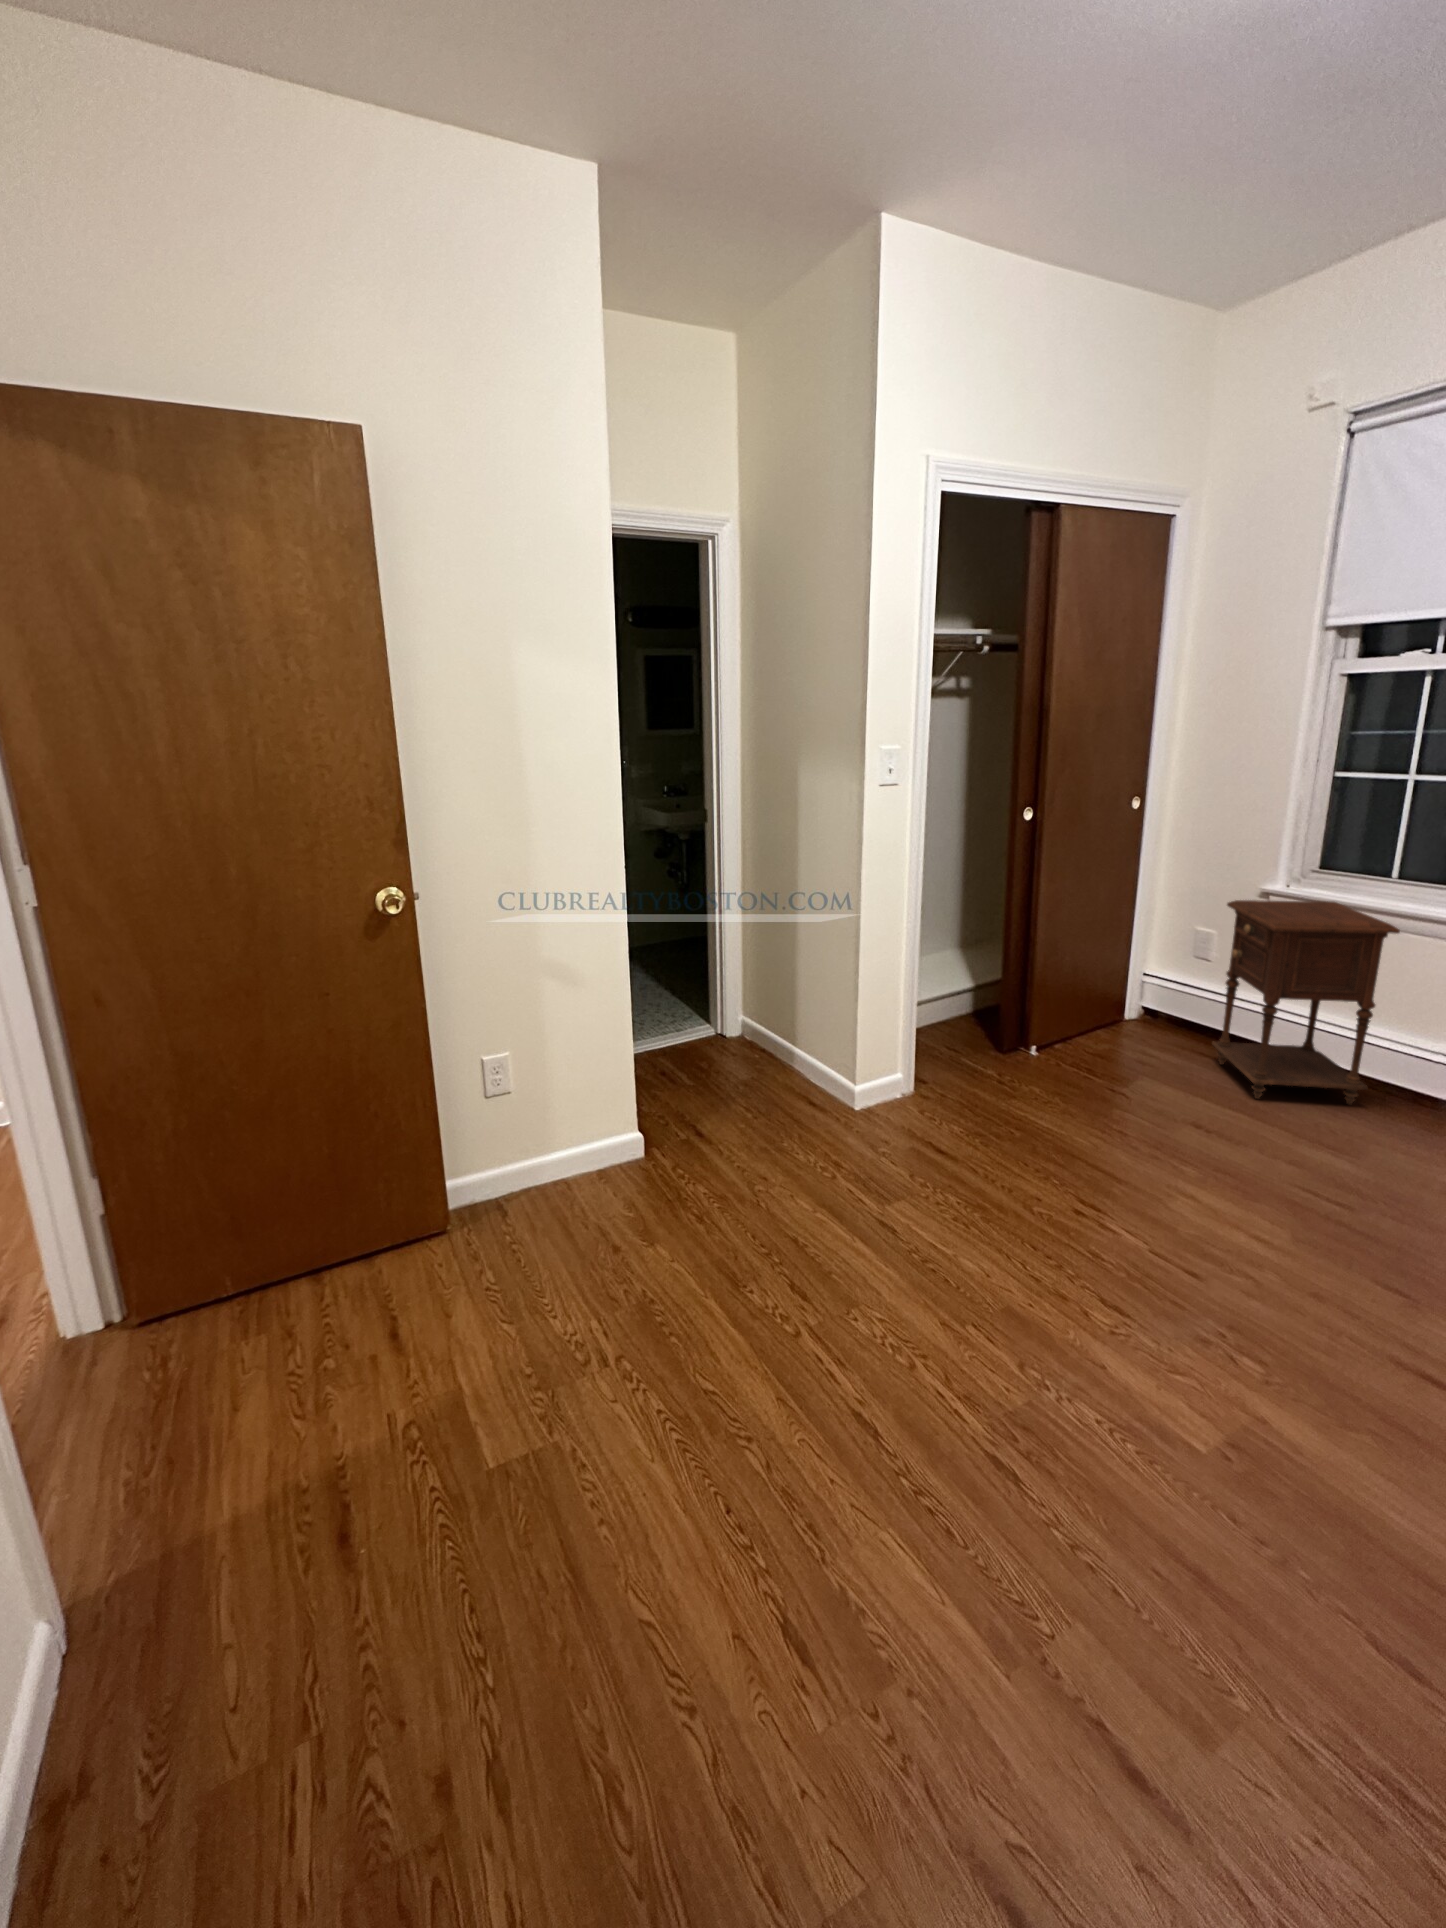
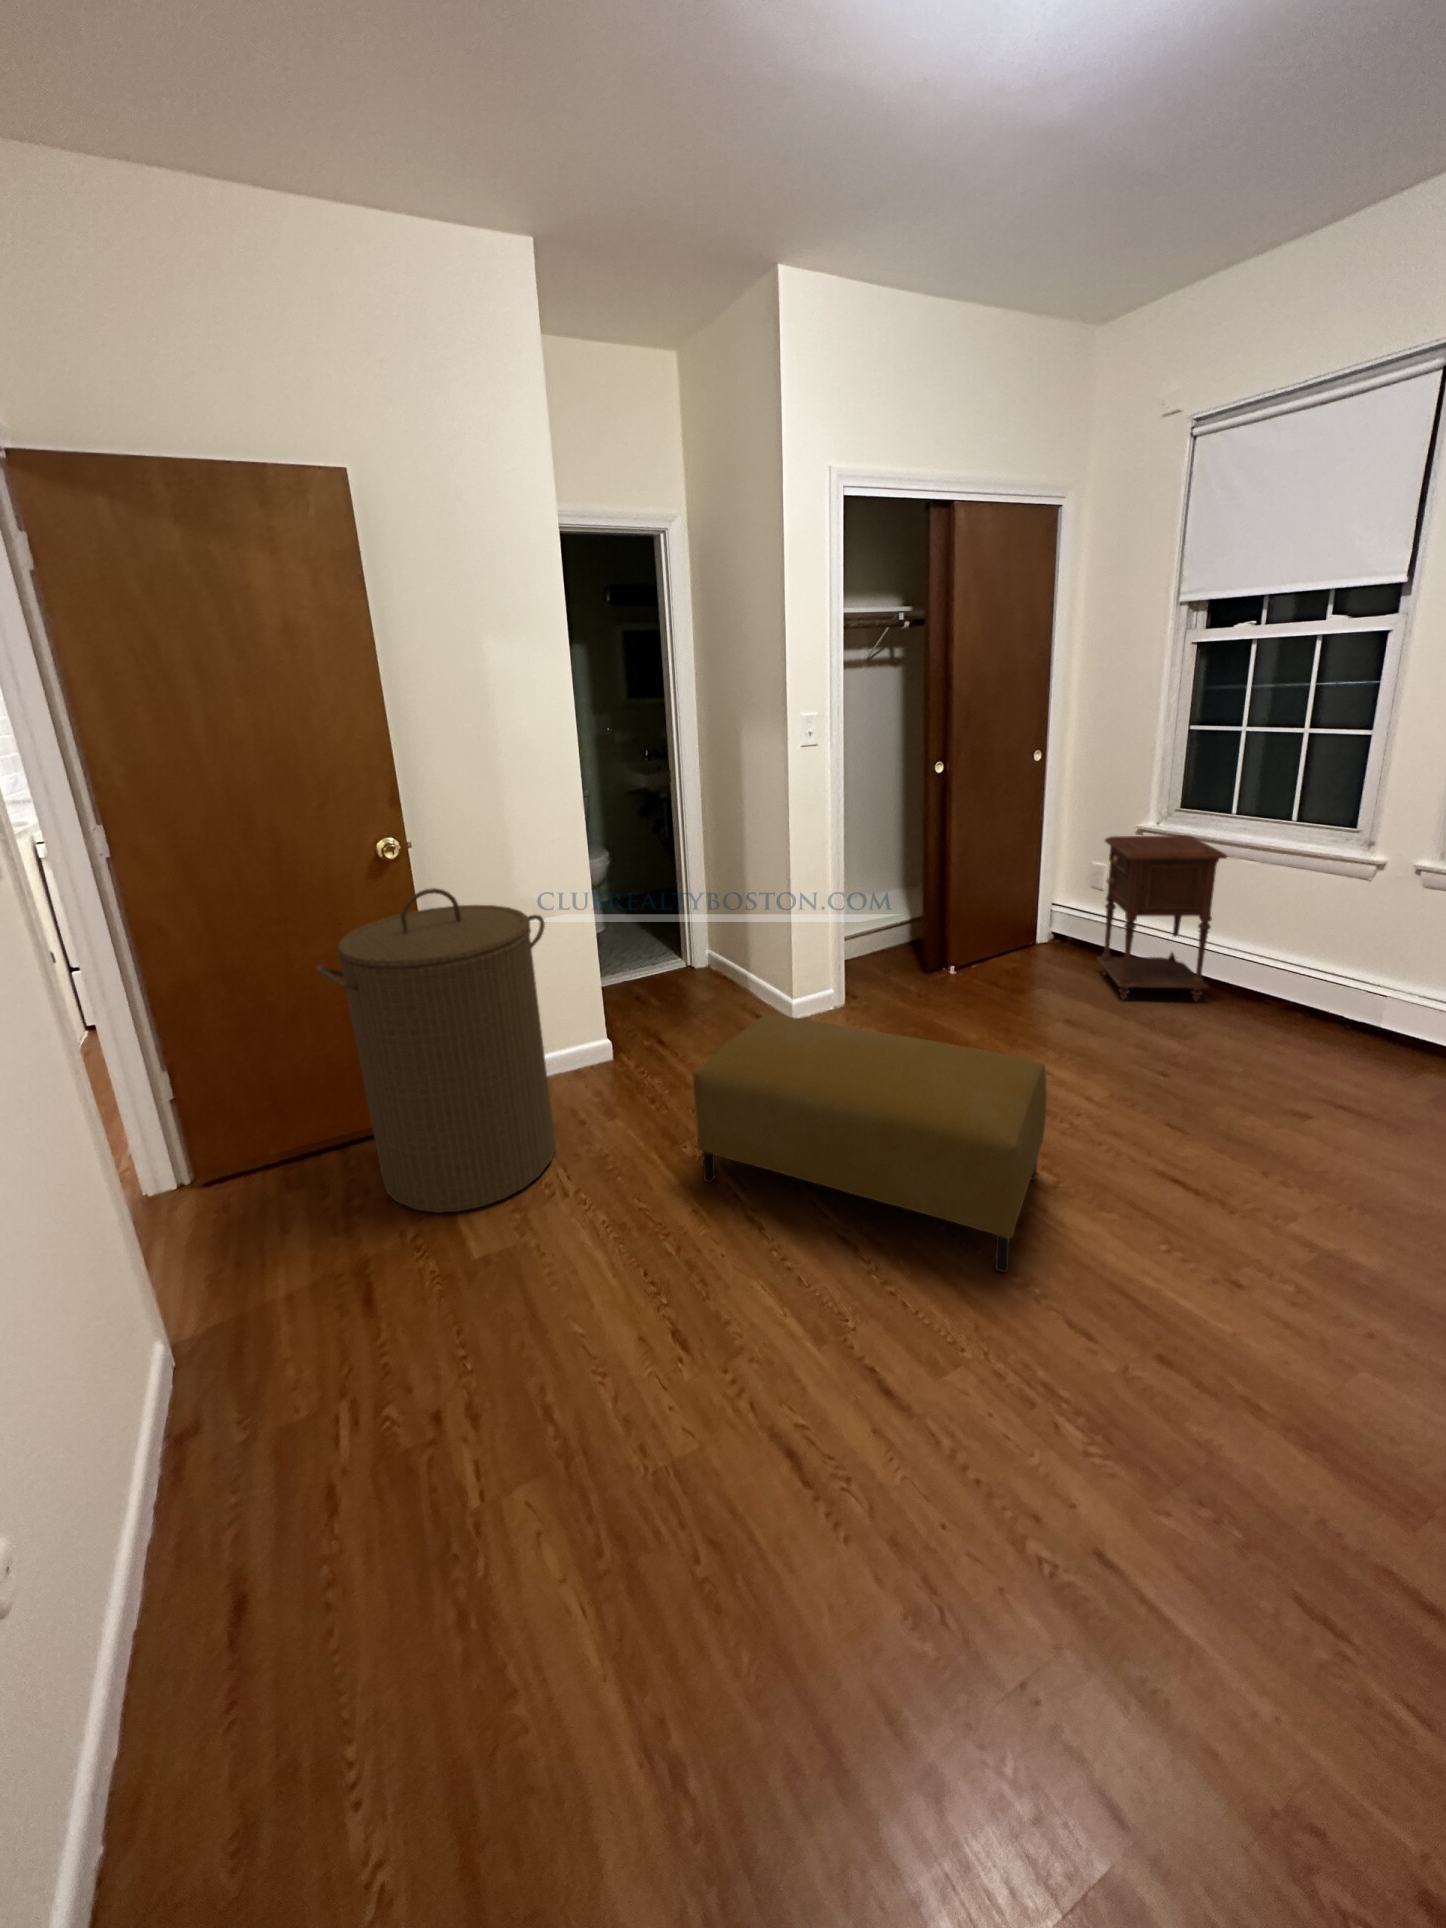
laundry hamper: none [292,957,586,1386] -> present [316,888,556,1213]
ottoman: none [778,1121,1285,1542] -> present [693,1014,1047,1273]

